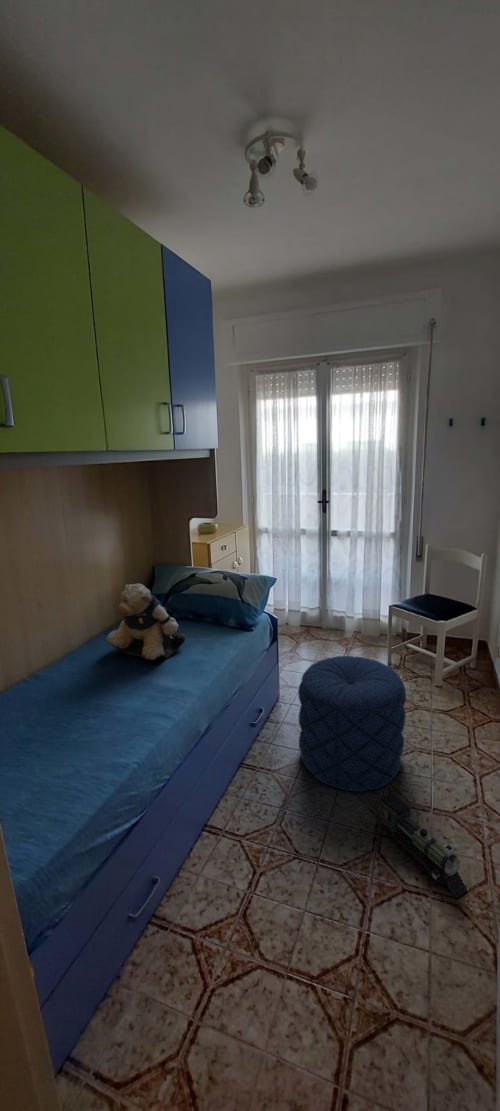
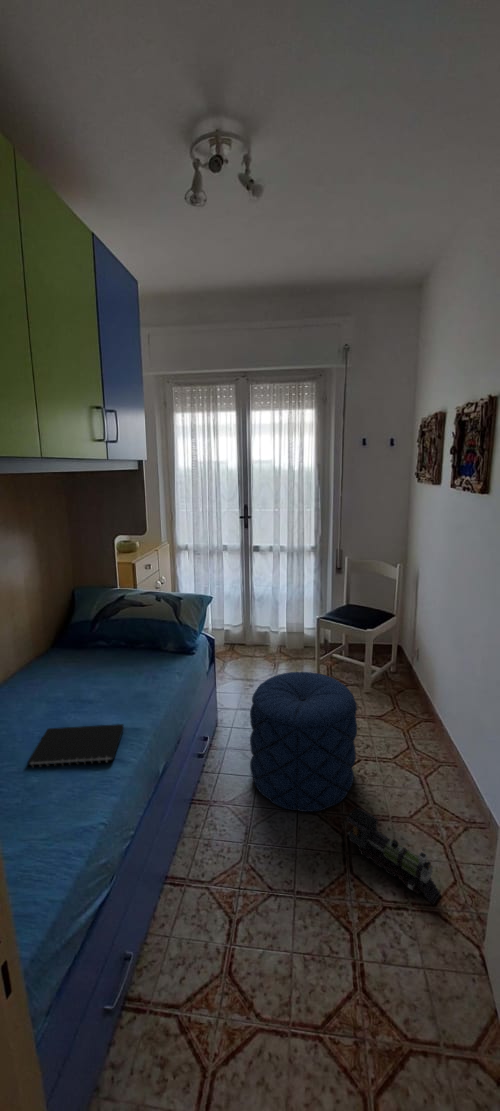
teddy bear: present [107,583,186,660] -> none [37,610,130,697]
notebook: none [85,682,168,715] -> present [28,724,124,767]

